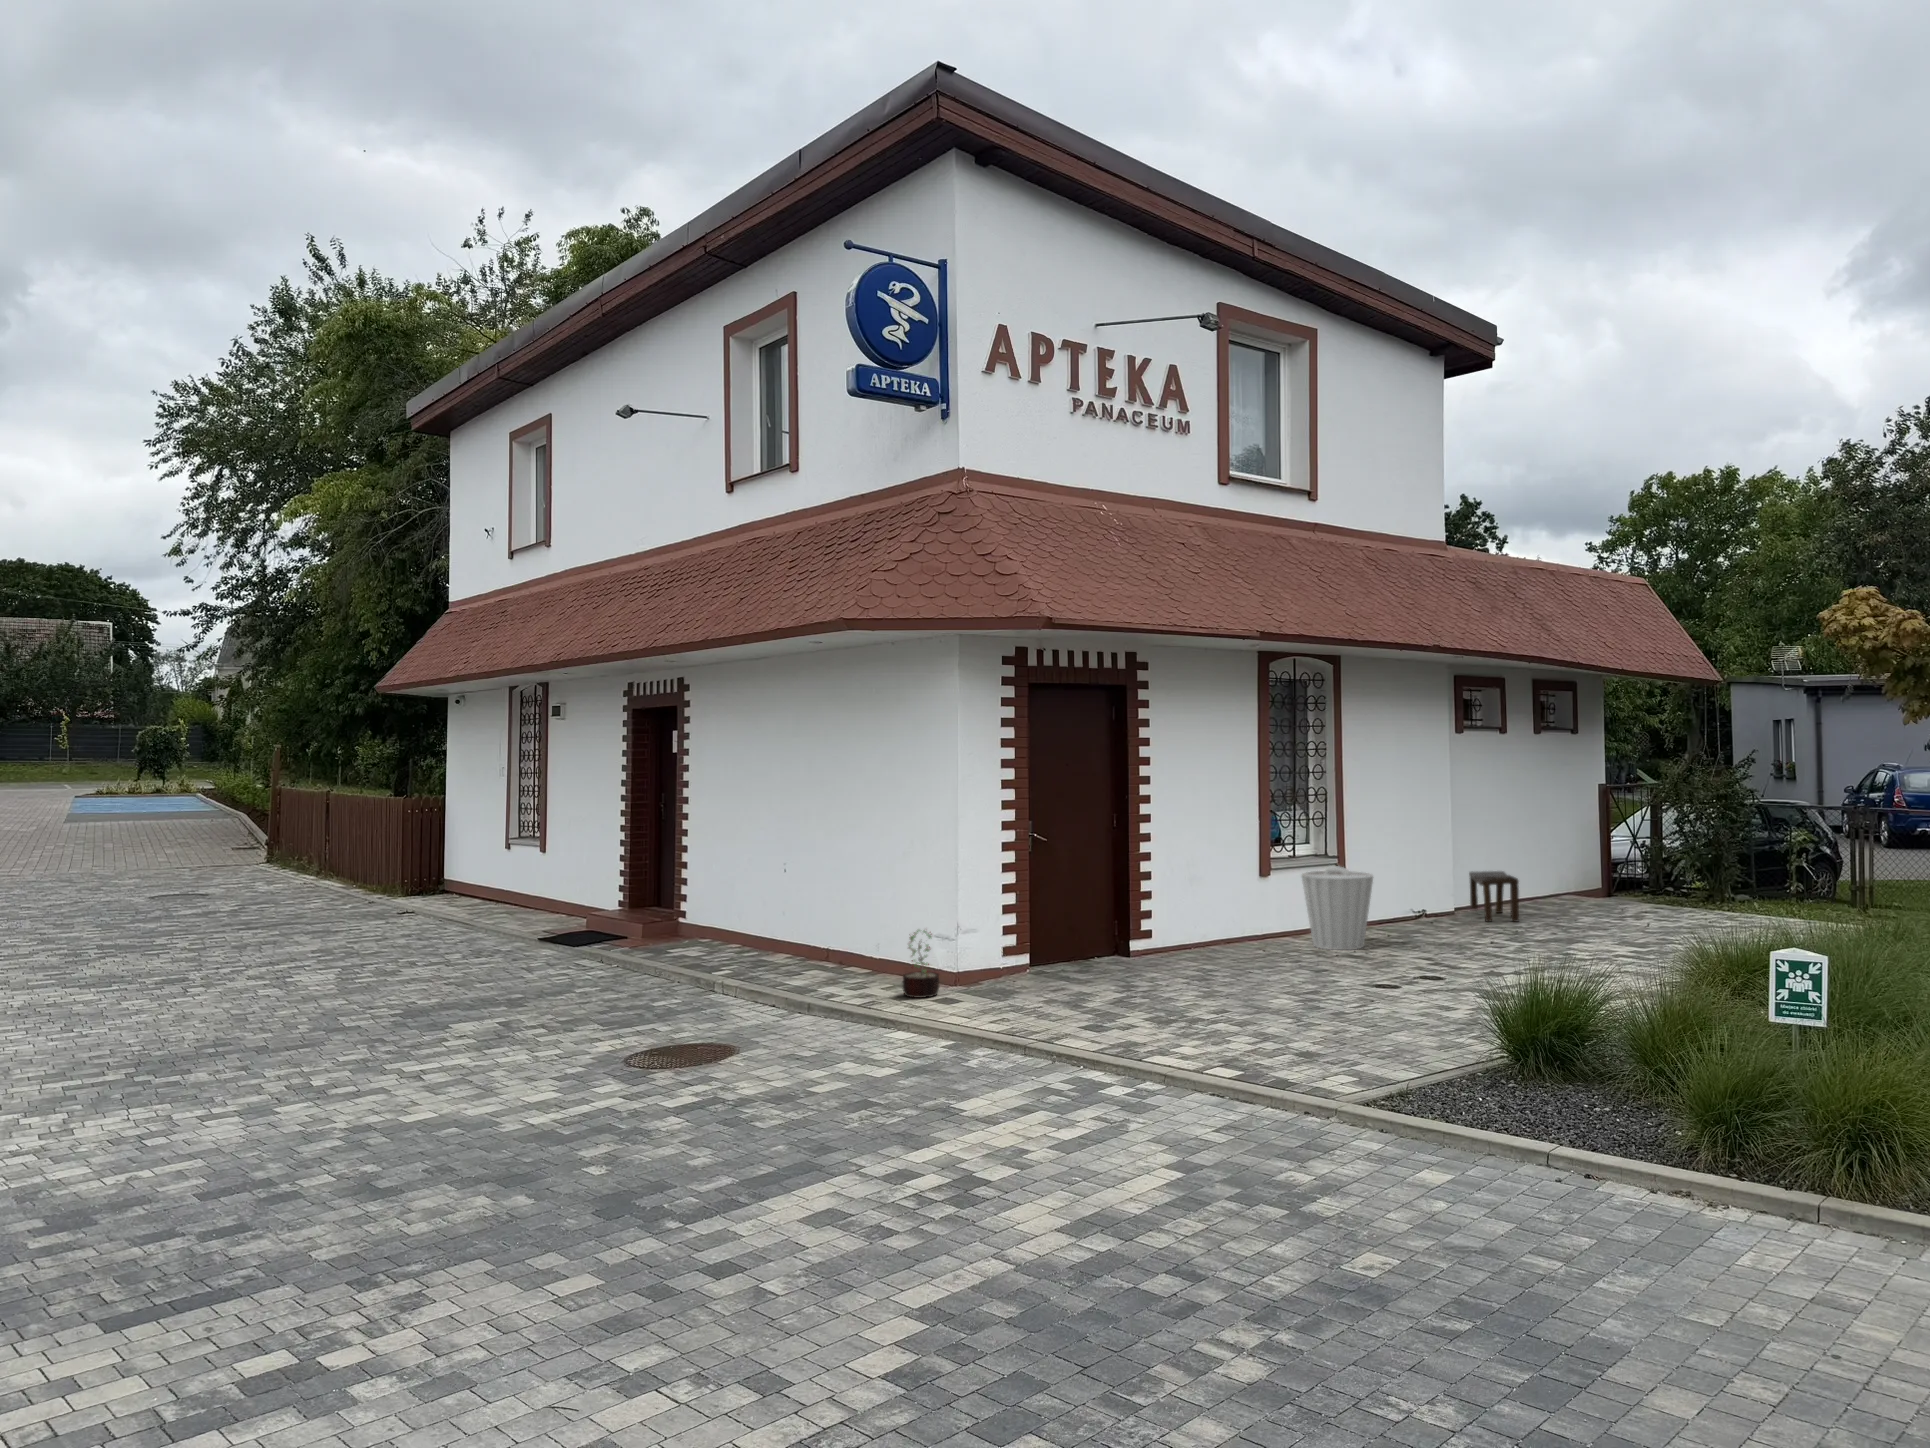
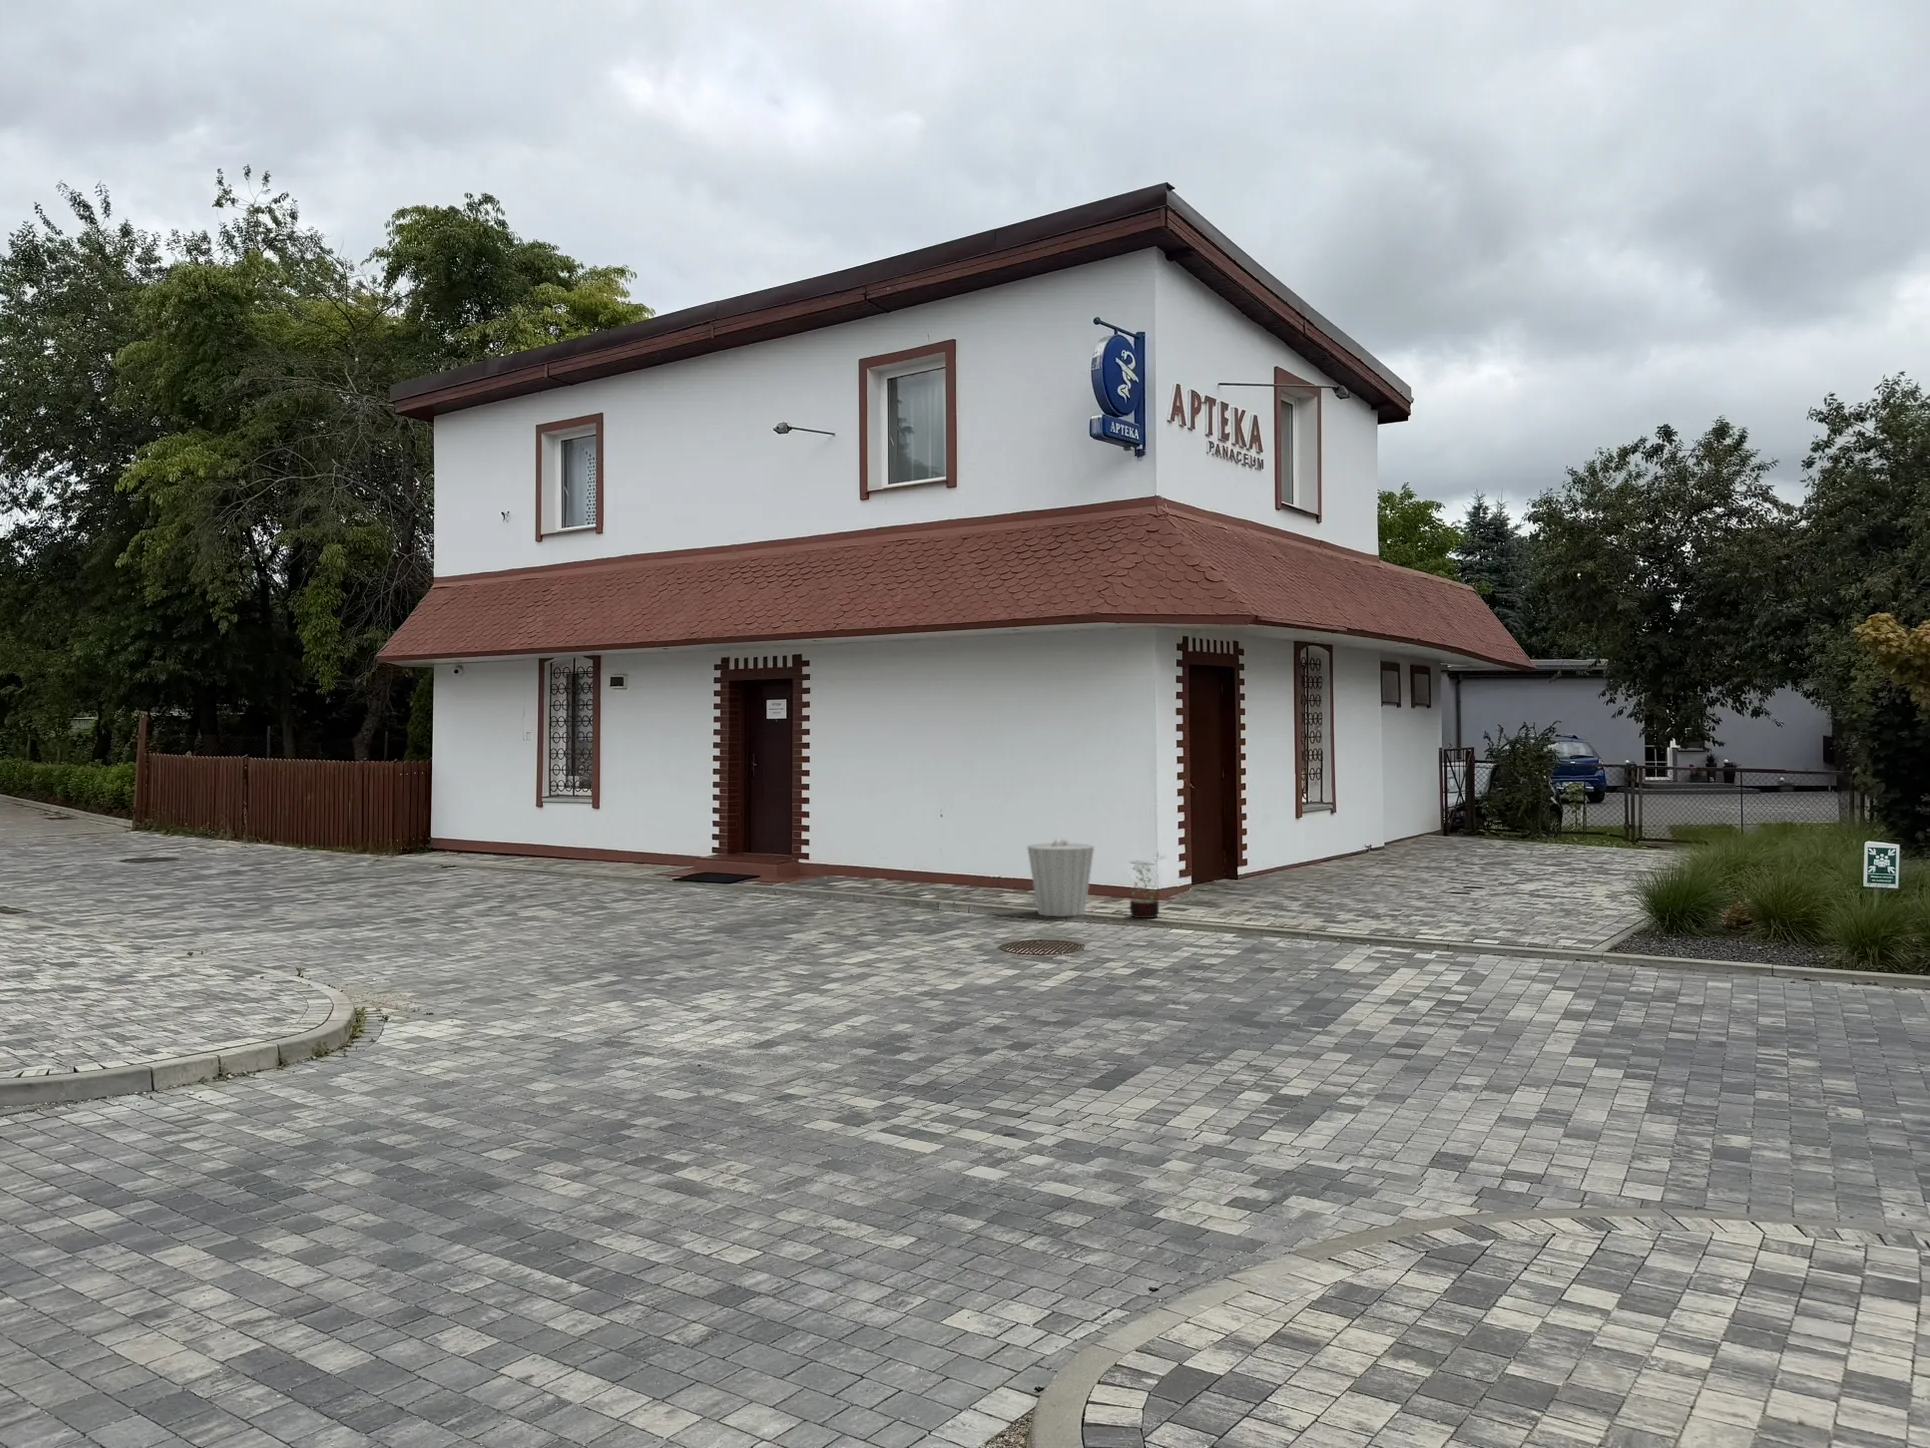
trash can: present [1302,866,1373,950] -> present [1028,838,1094,916]
bench: present [1469,871,1519,922] -> none [1405,824,1458,863]

